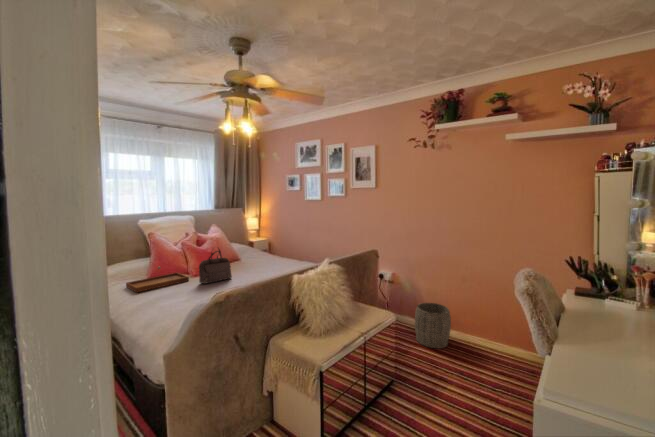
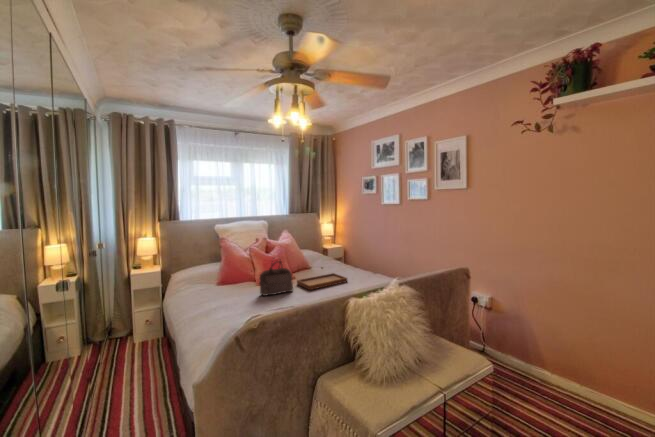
tray: present [126,267,189,292] -> present [297,267,347,290]
woven basket: present [415,303,451,348] -> none [522,342,581,412]

